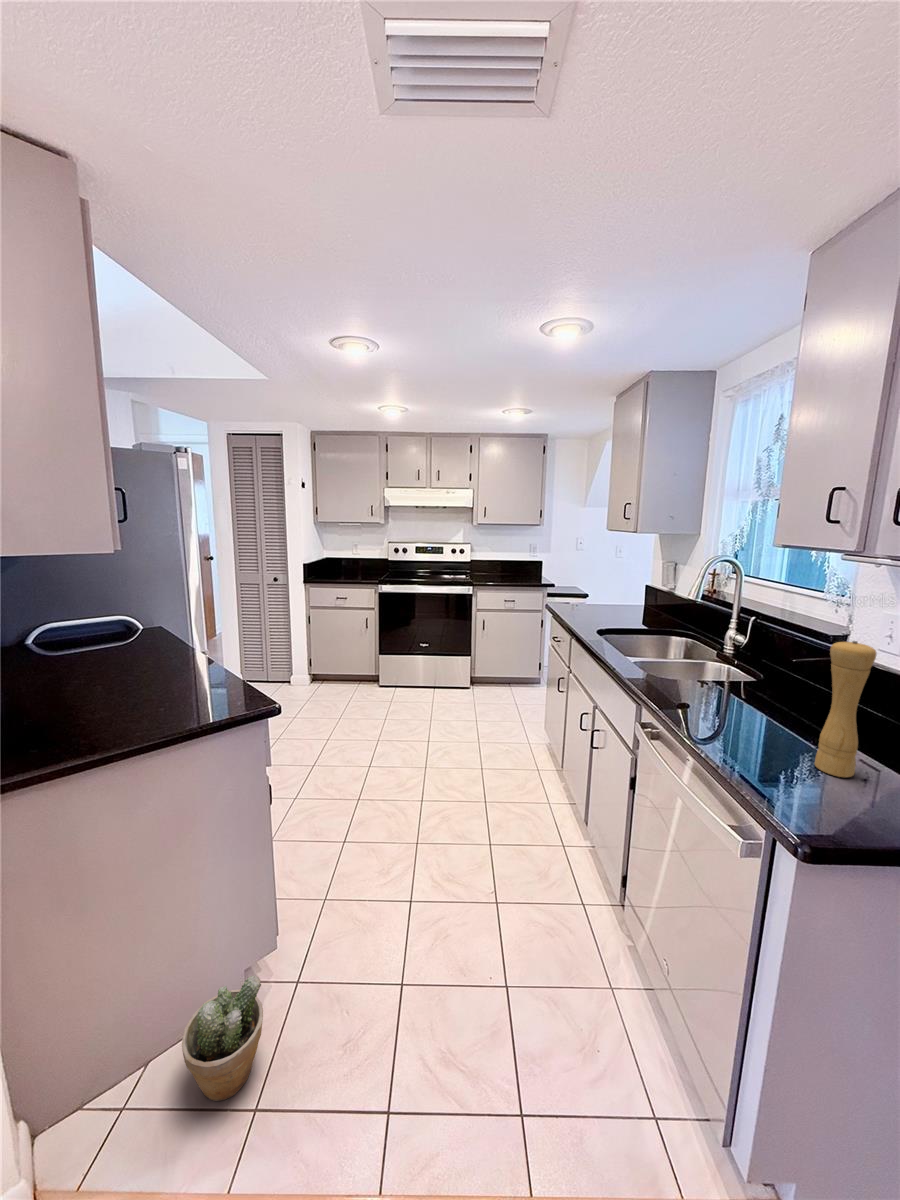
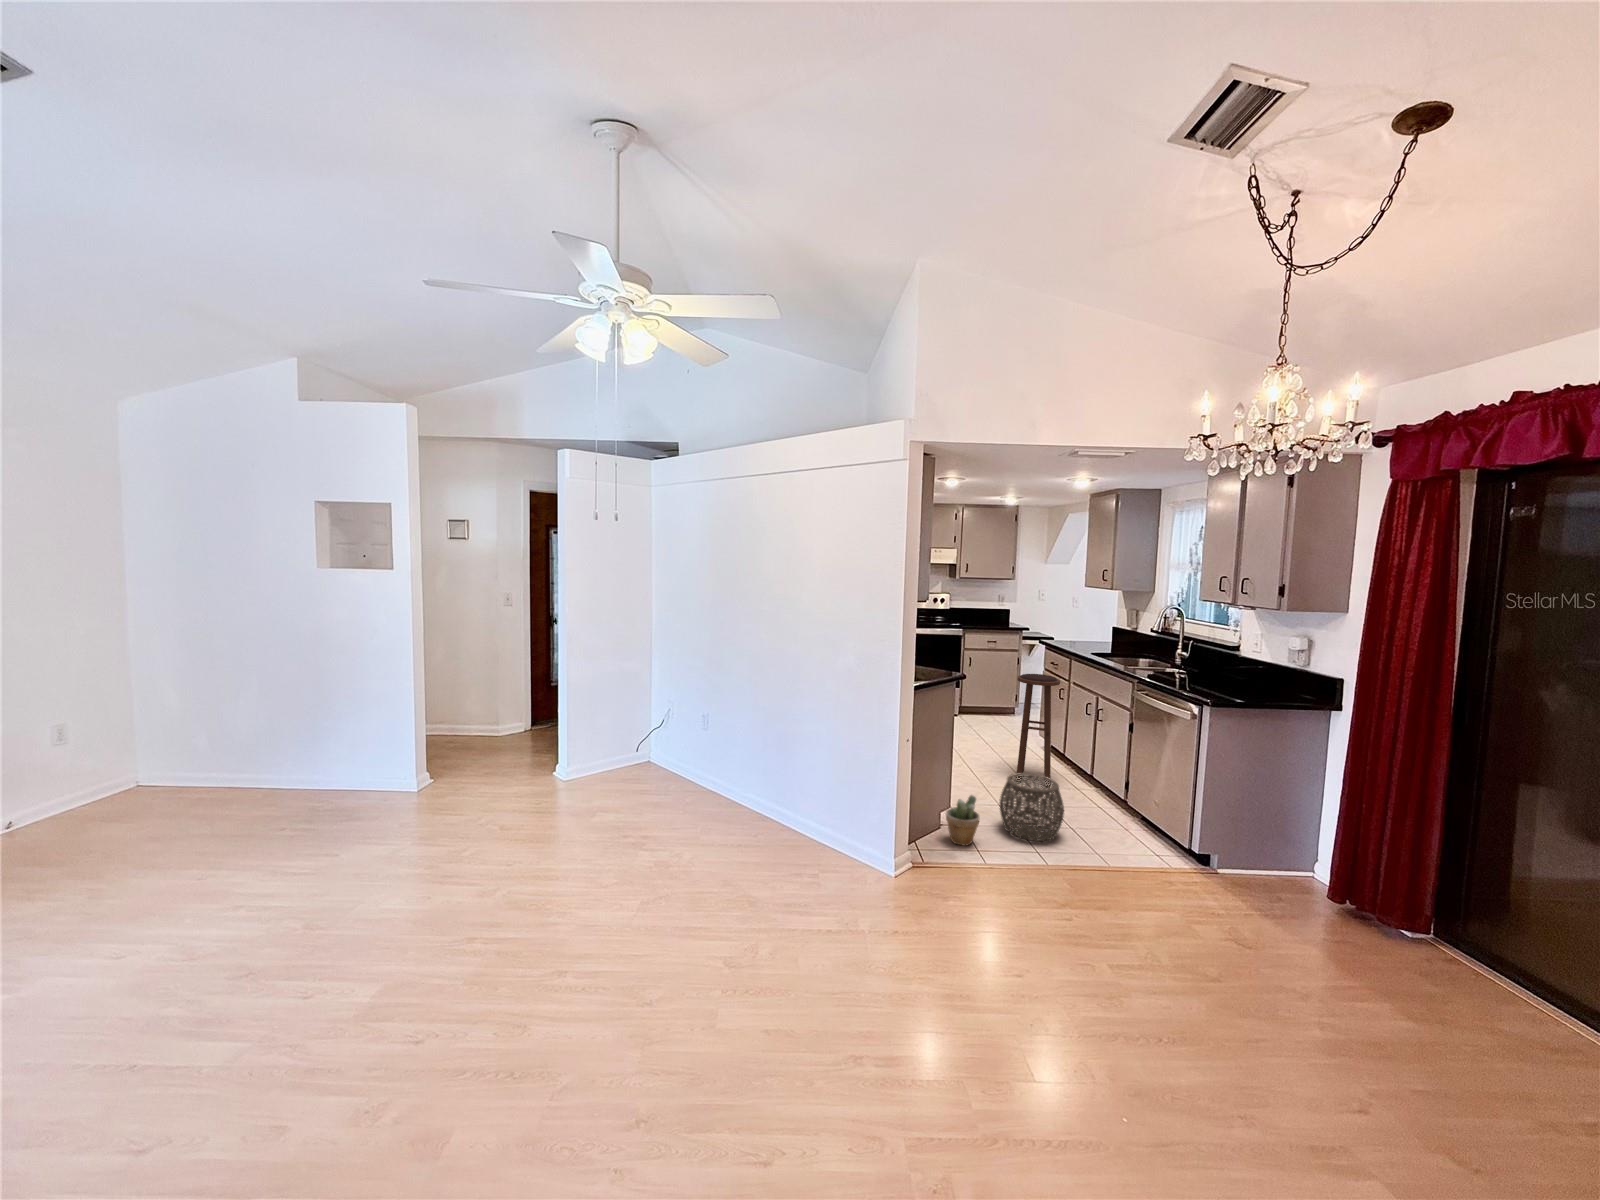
pepper mill: present [815,641,876,777] -> none [1220,640,1240,696]
stool: none [470,664,537,845] -> present [1017,674,1060,786]
woven basket: none [340,890,466,1073] -> present [999,773,1064,841]

